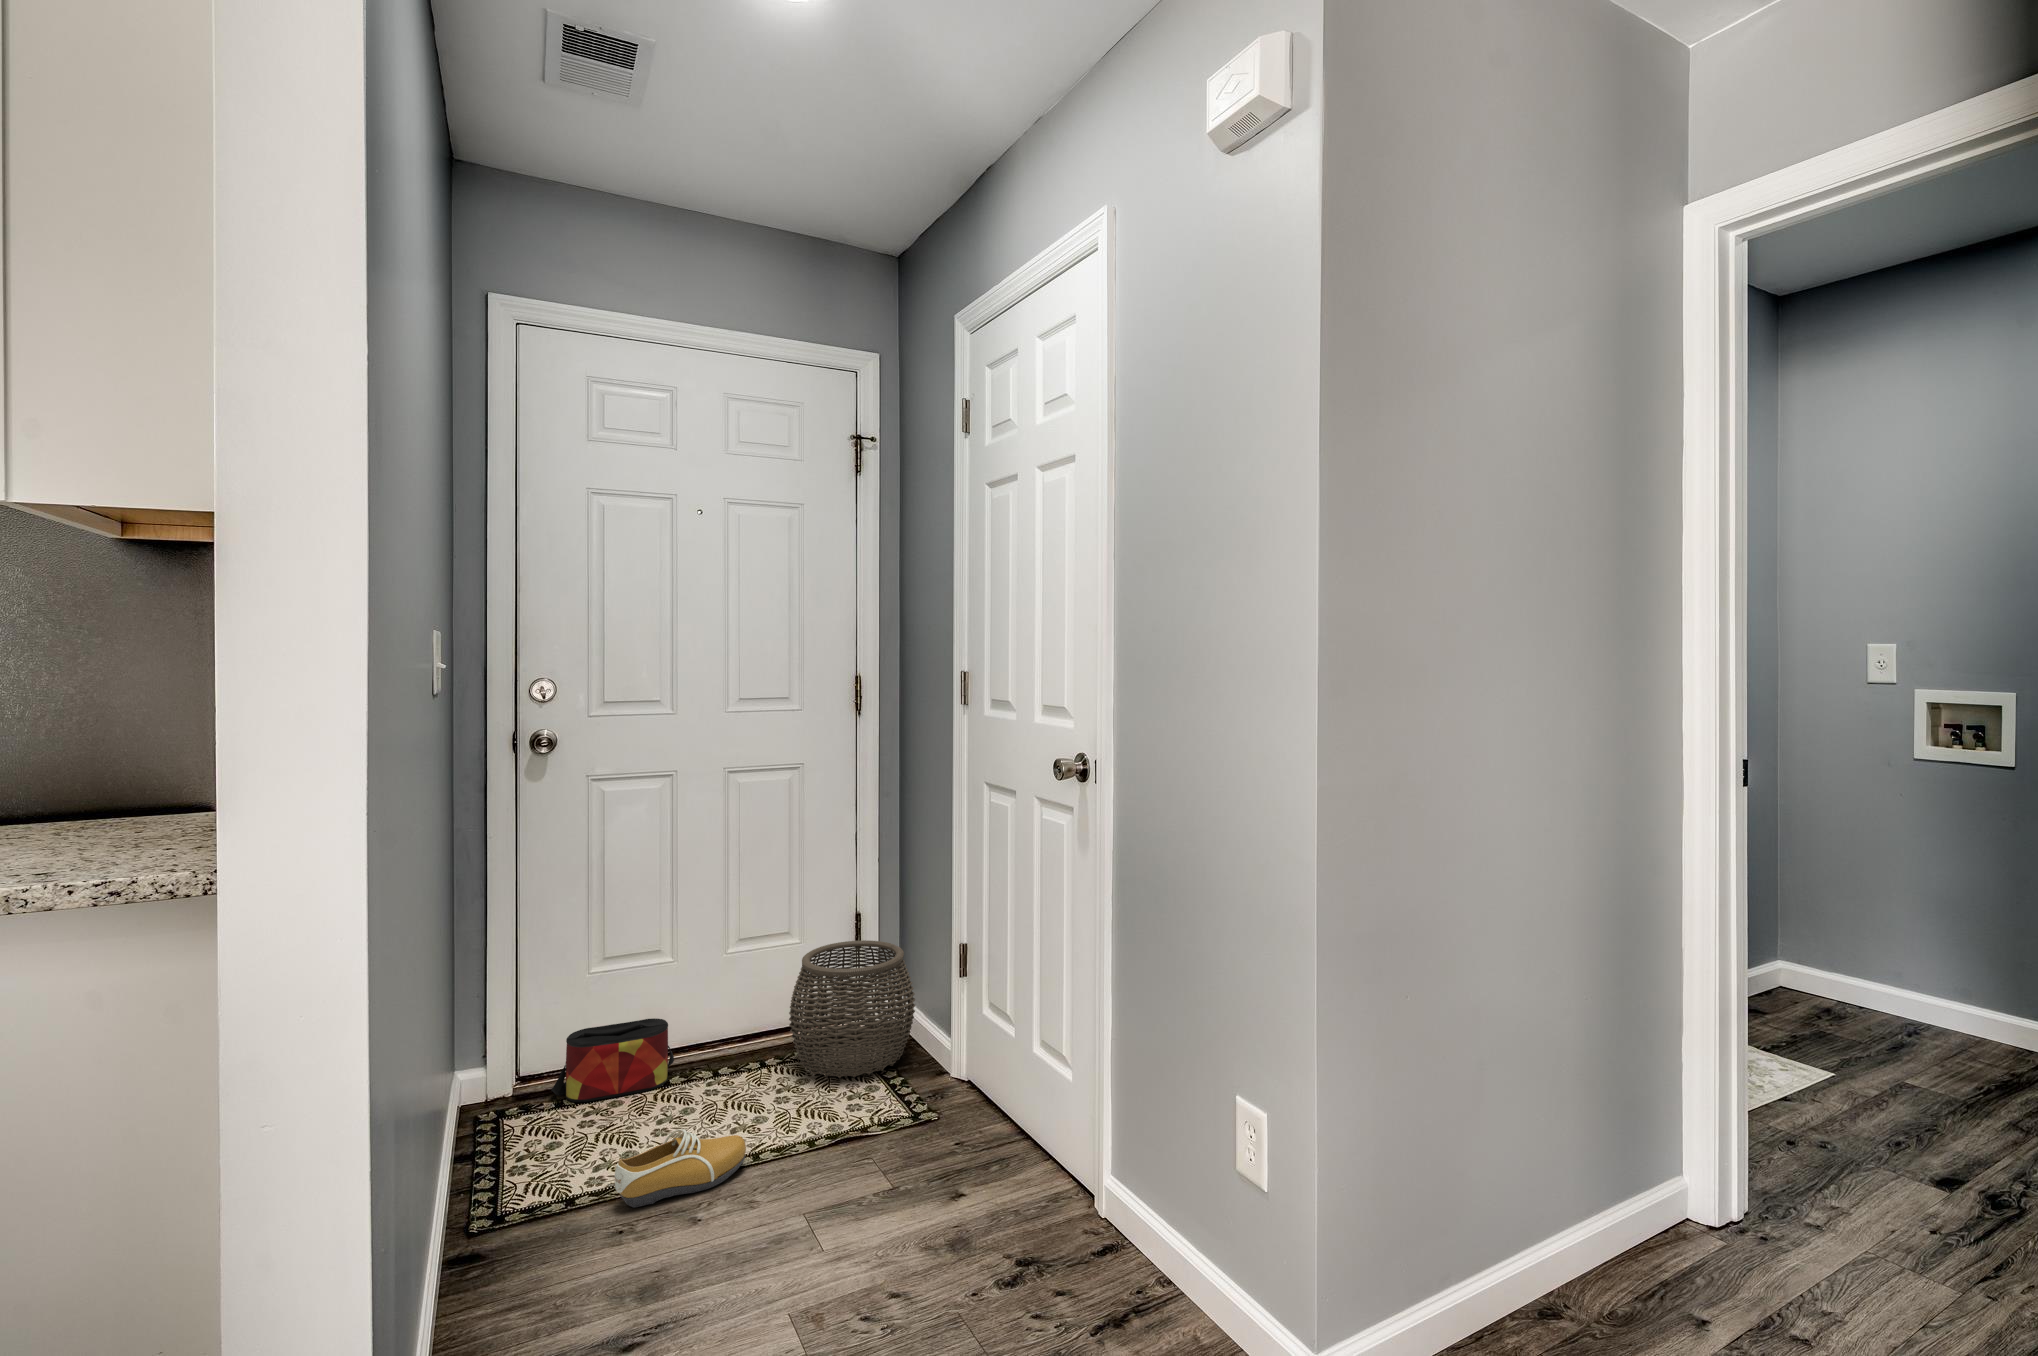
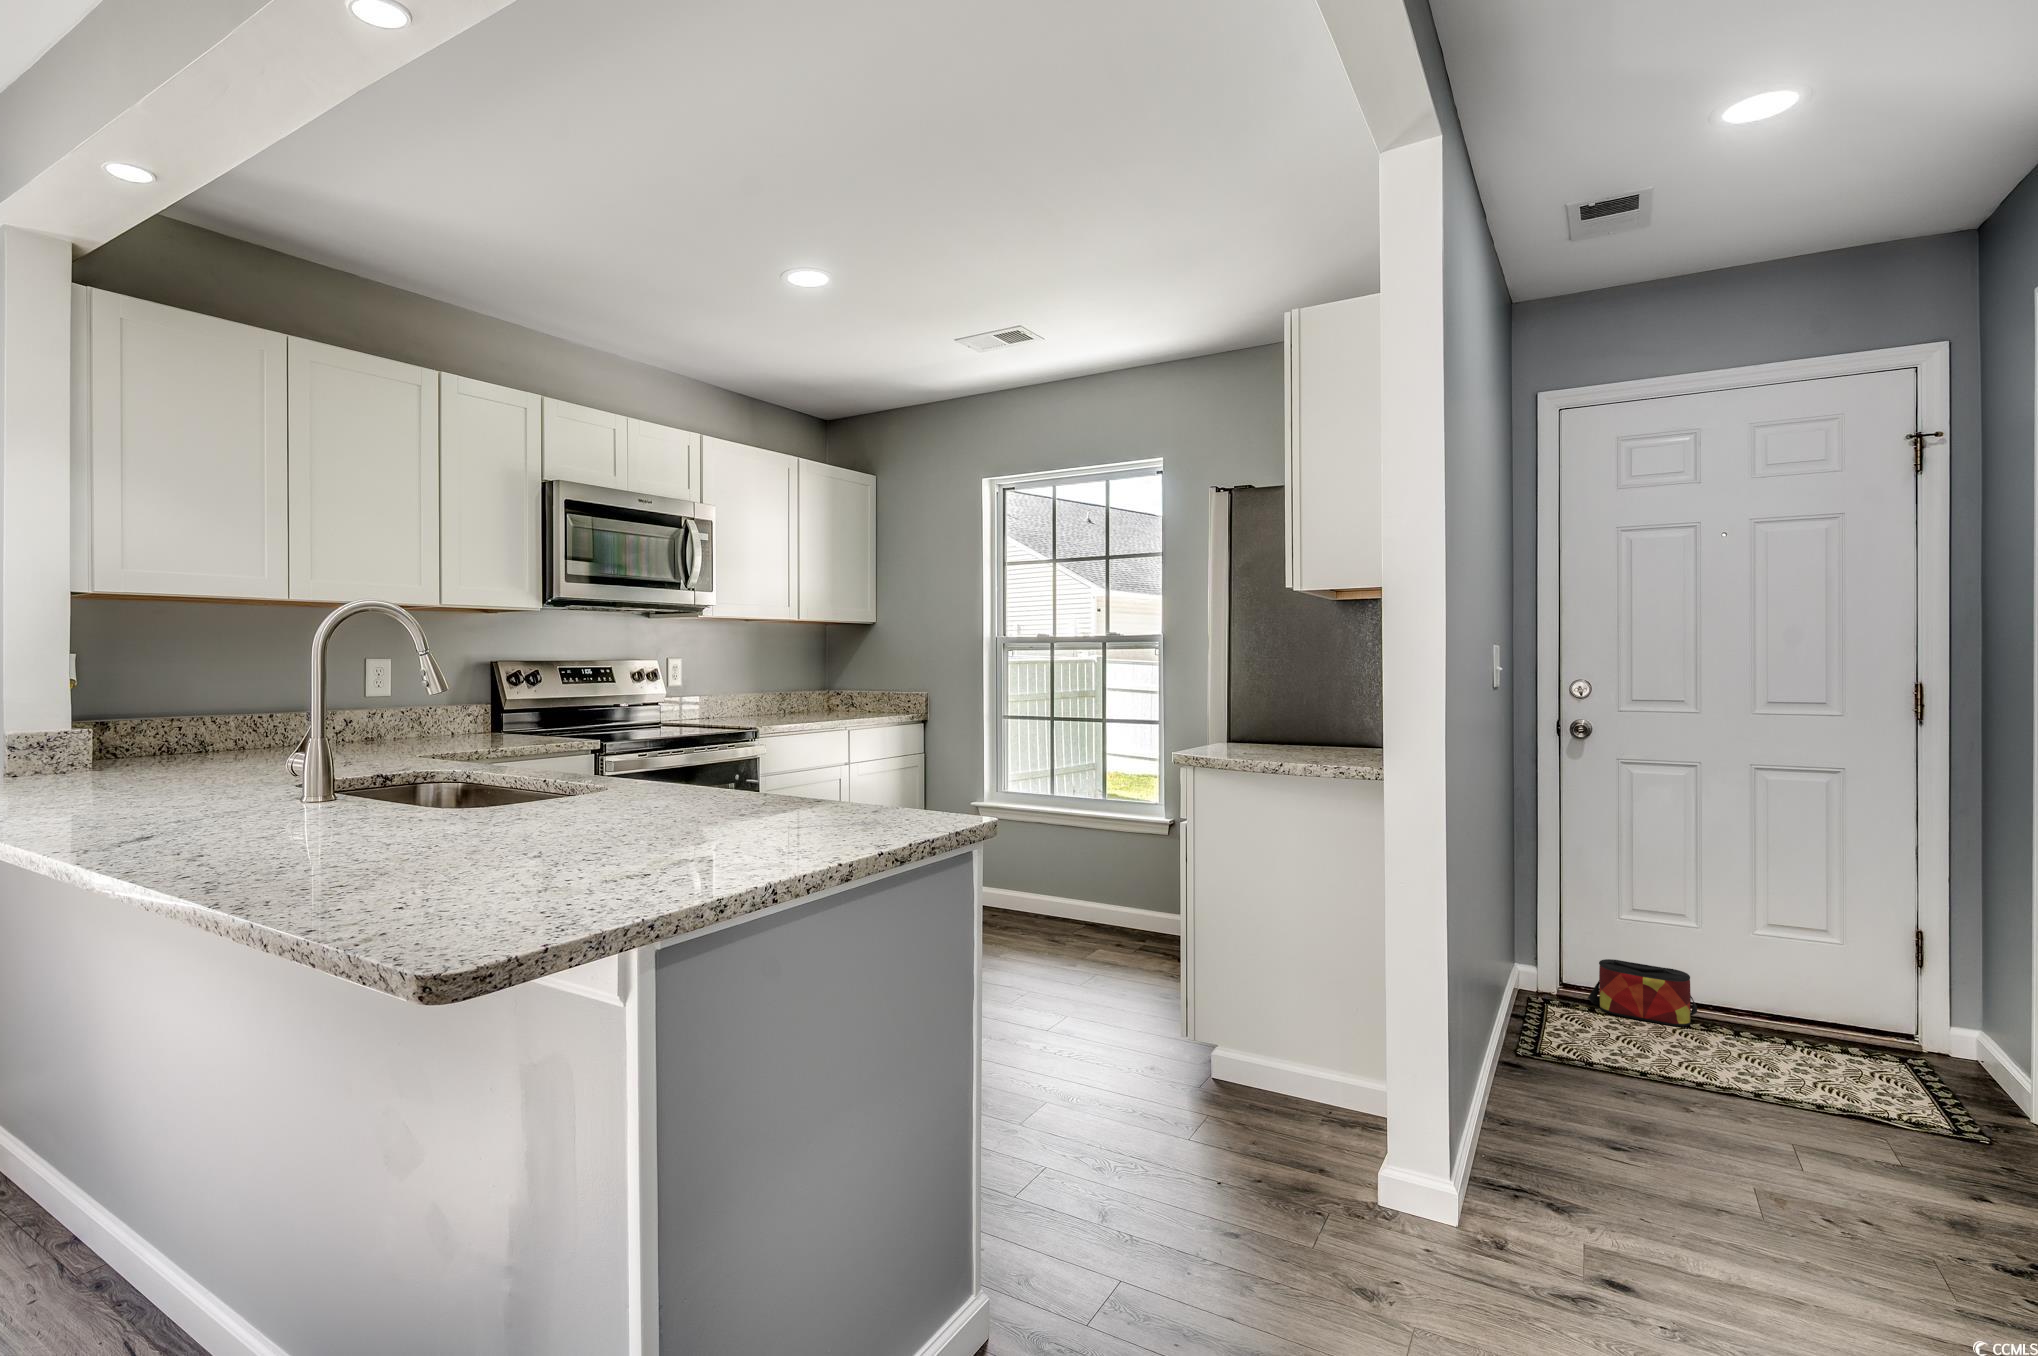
woven basket: present [789,940,915,1078] -> none [1817,953,1983,1091]
shoe: present [615,1129,746,1207] -> none [1624,1043,1746,1099]

